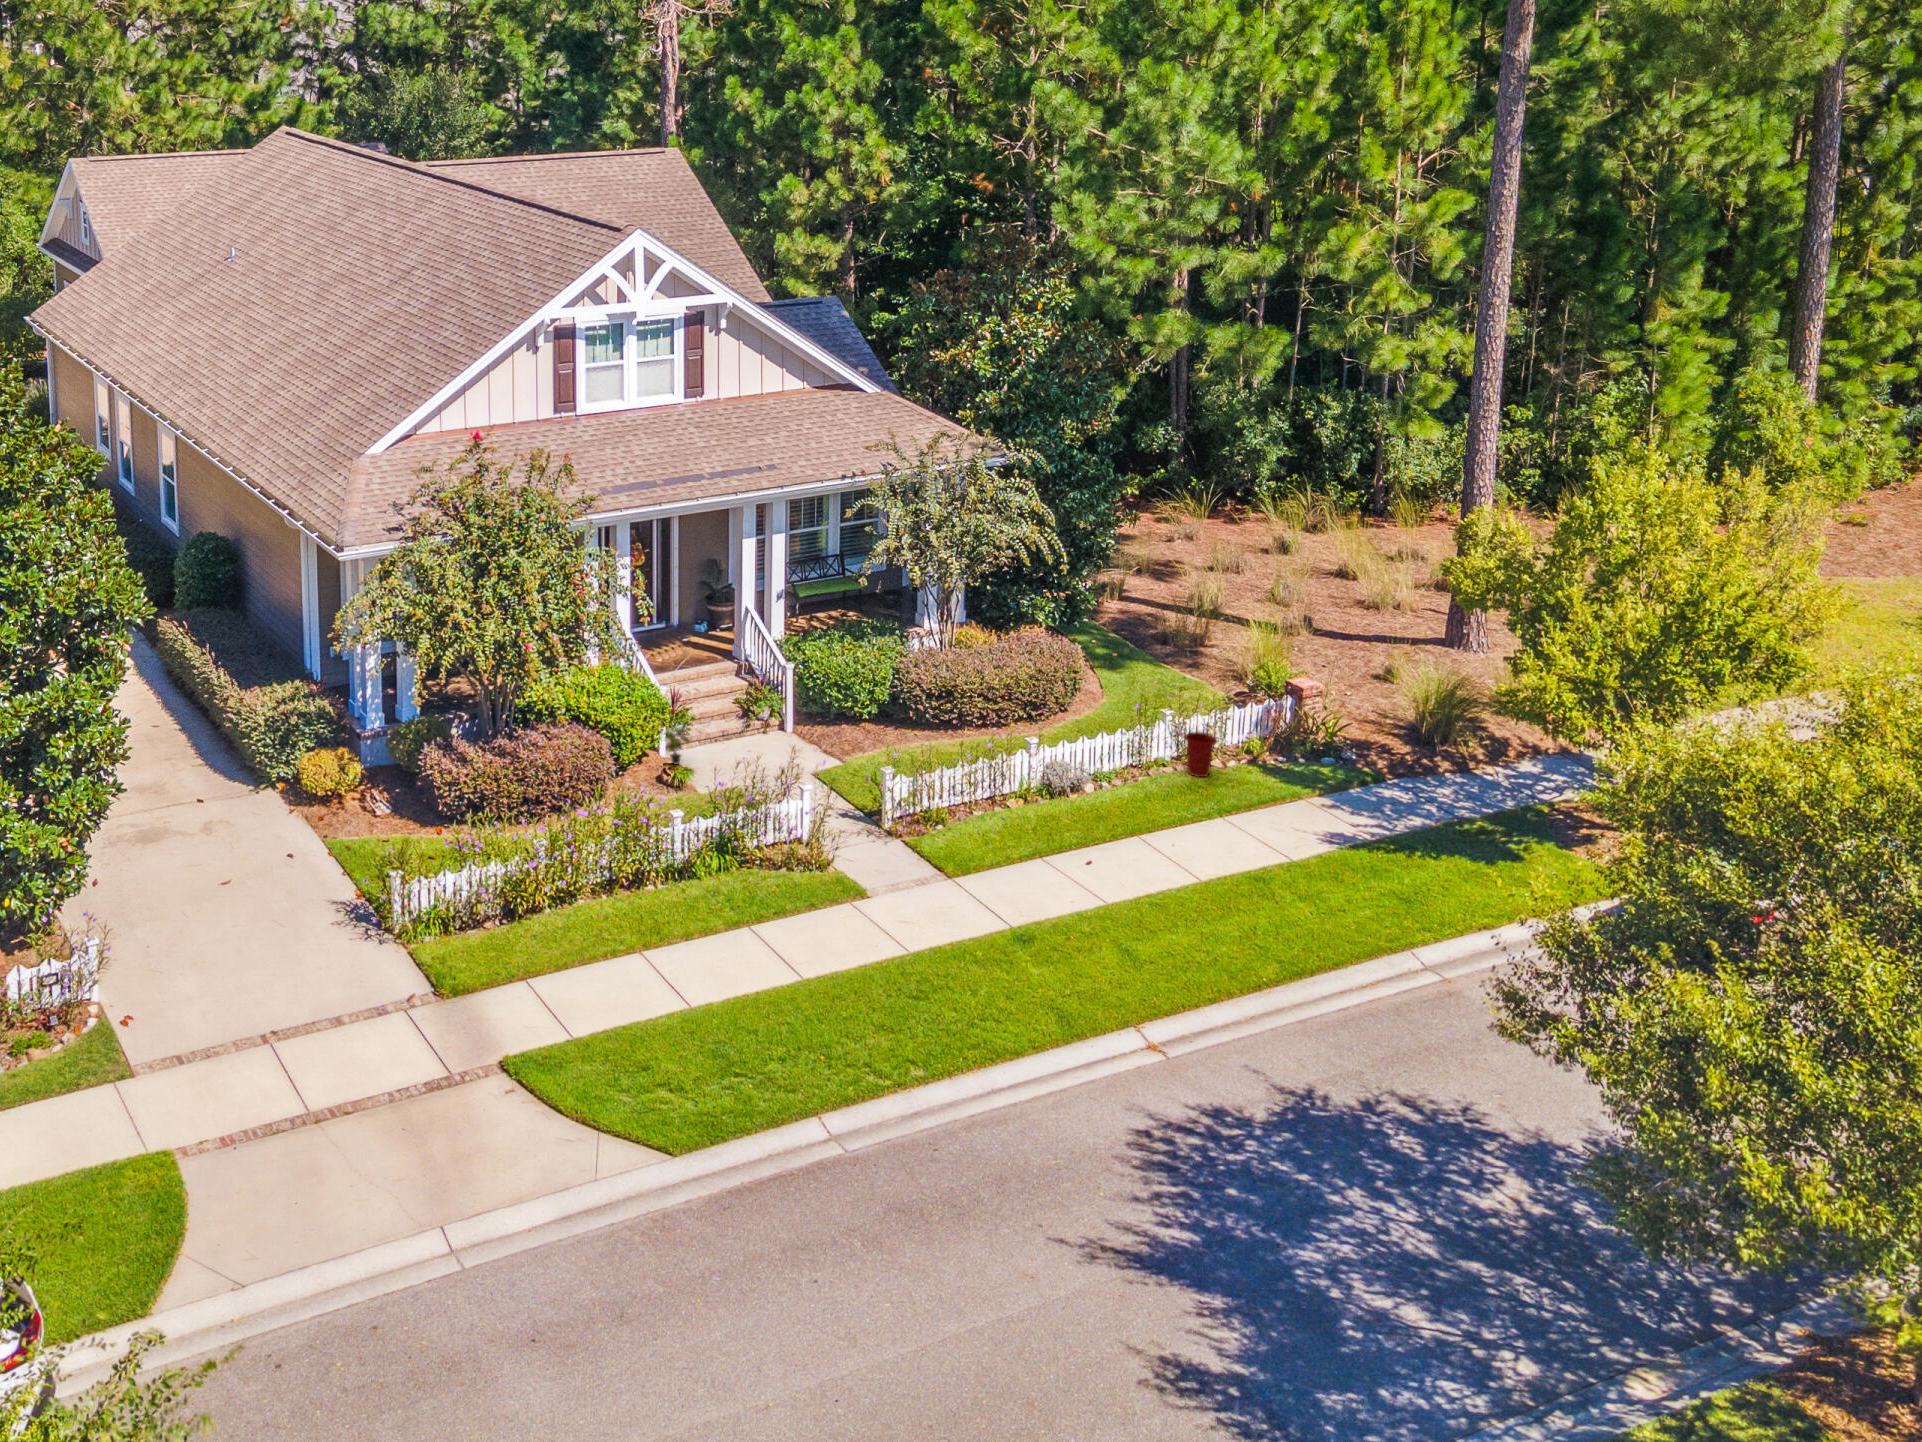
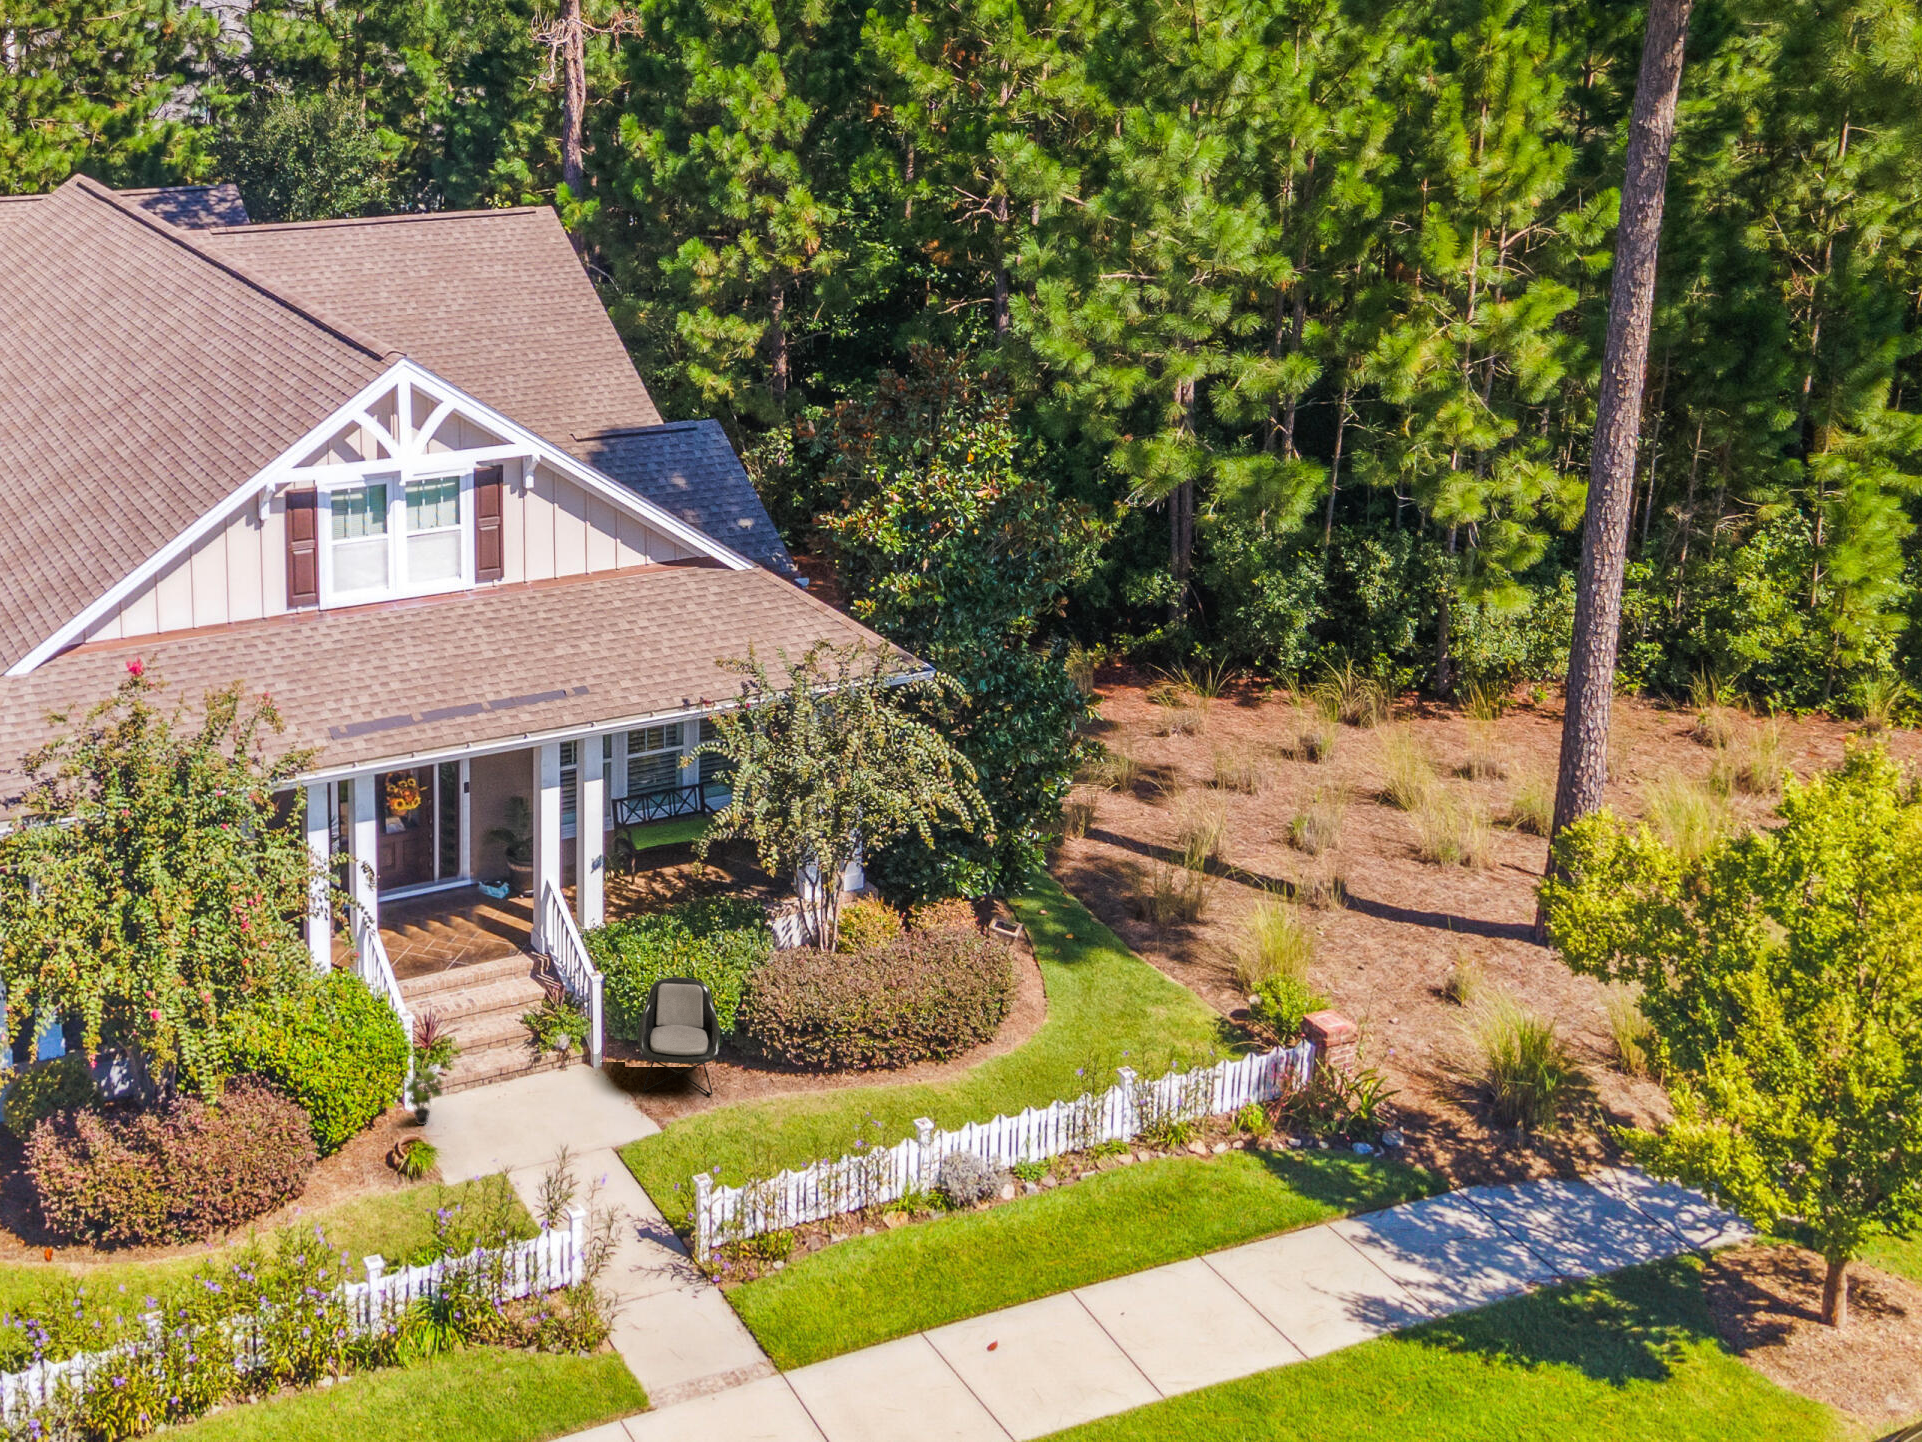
lounge chair: none [823,668,882,745] -> present [638,977,720,1096]
waste bin: present [1184,732,1217,777] -> none [1149,1105,1198,1176]

